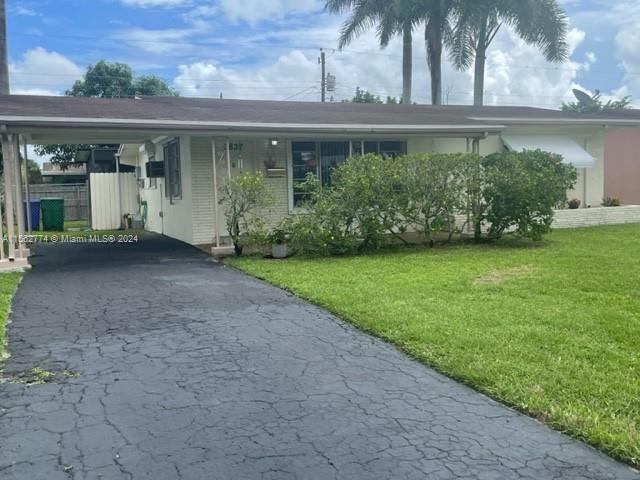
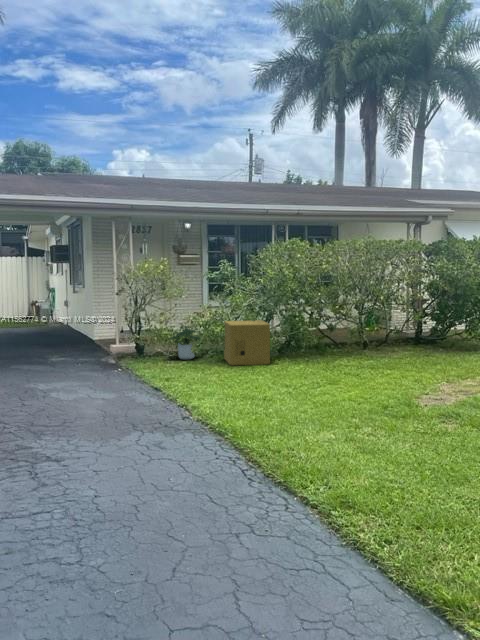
cardboard box: none [311,223,351,261] -> present [224,320,270,365]

